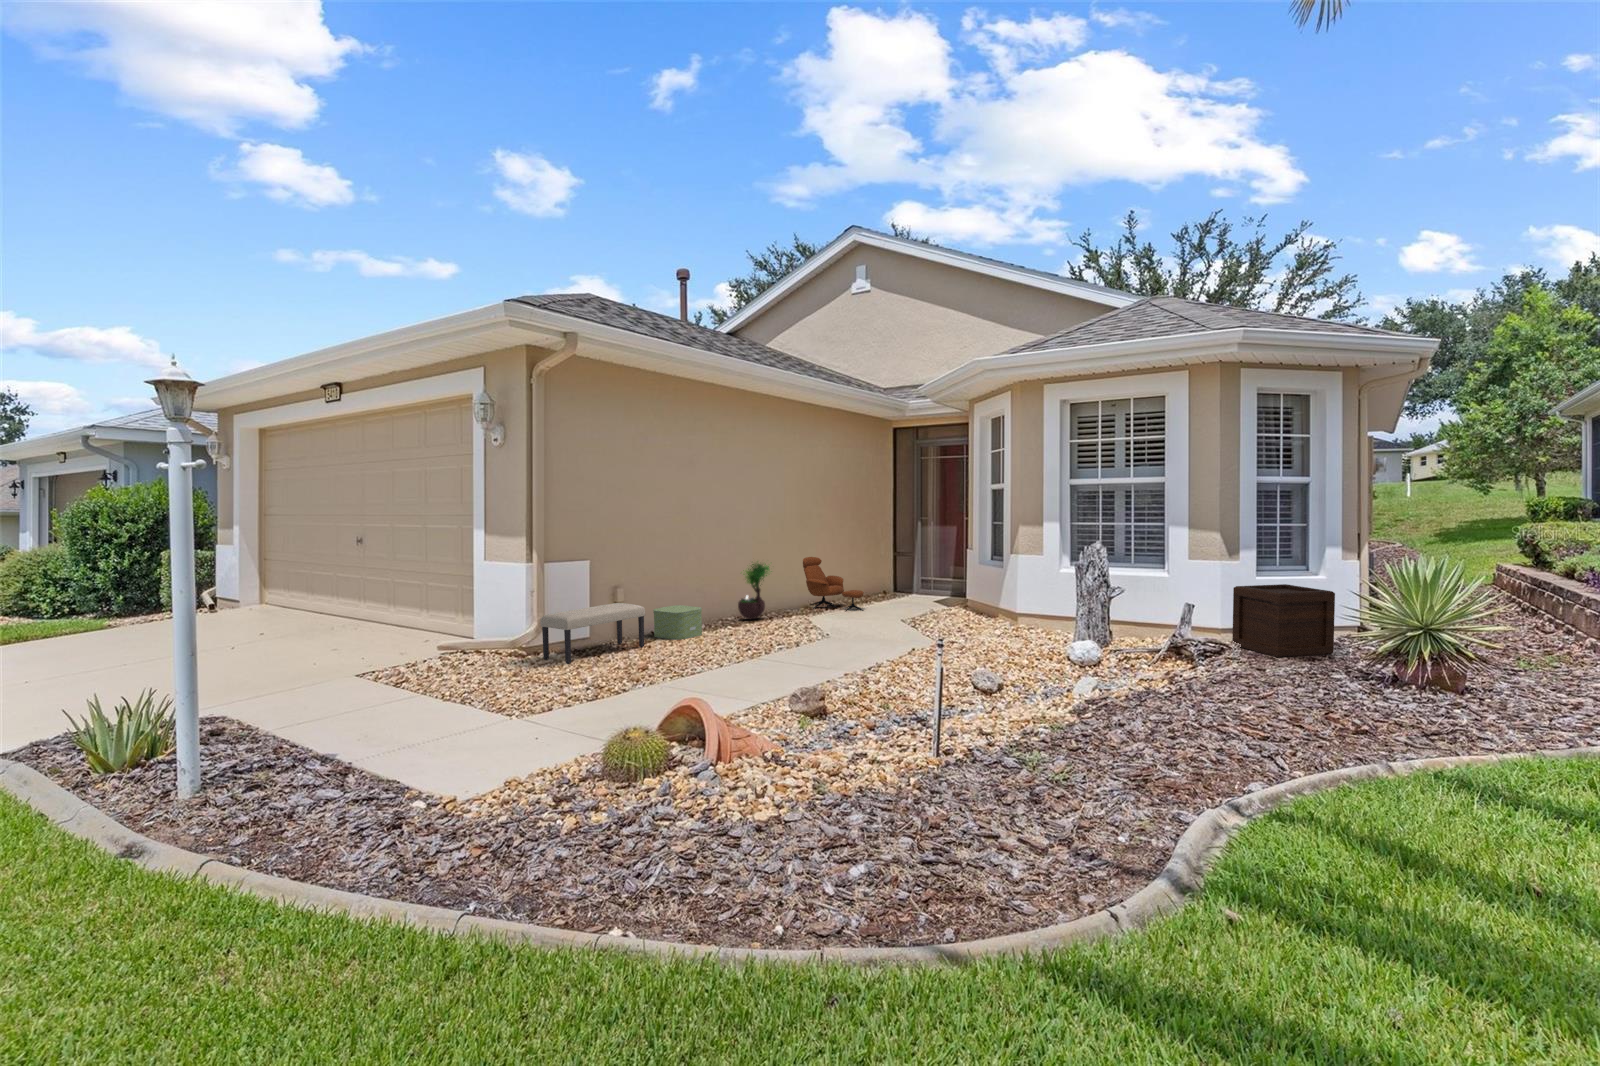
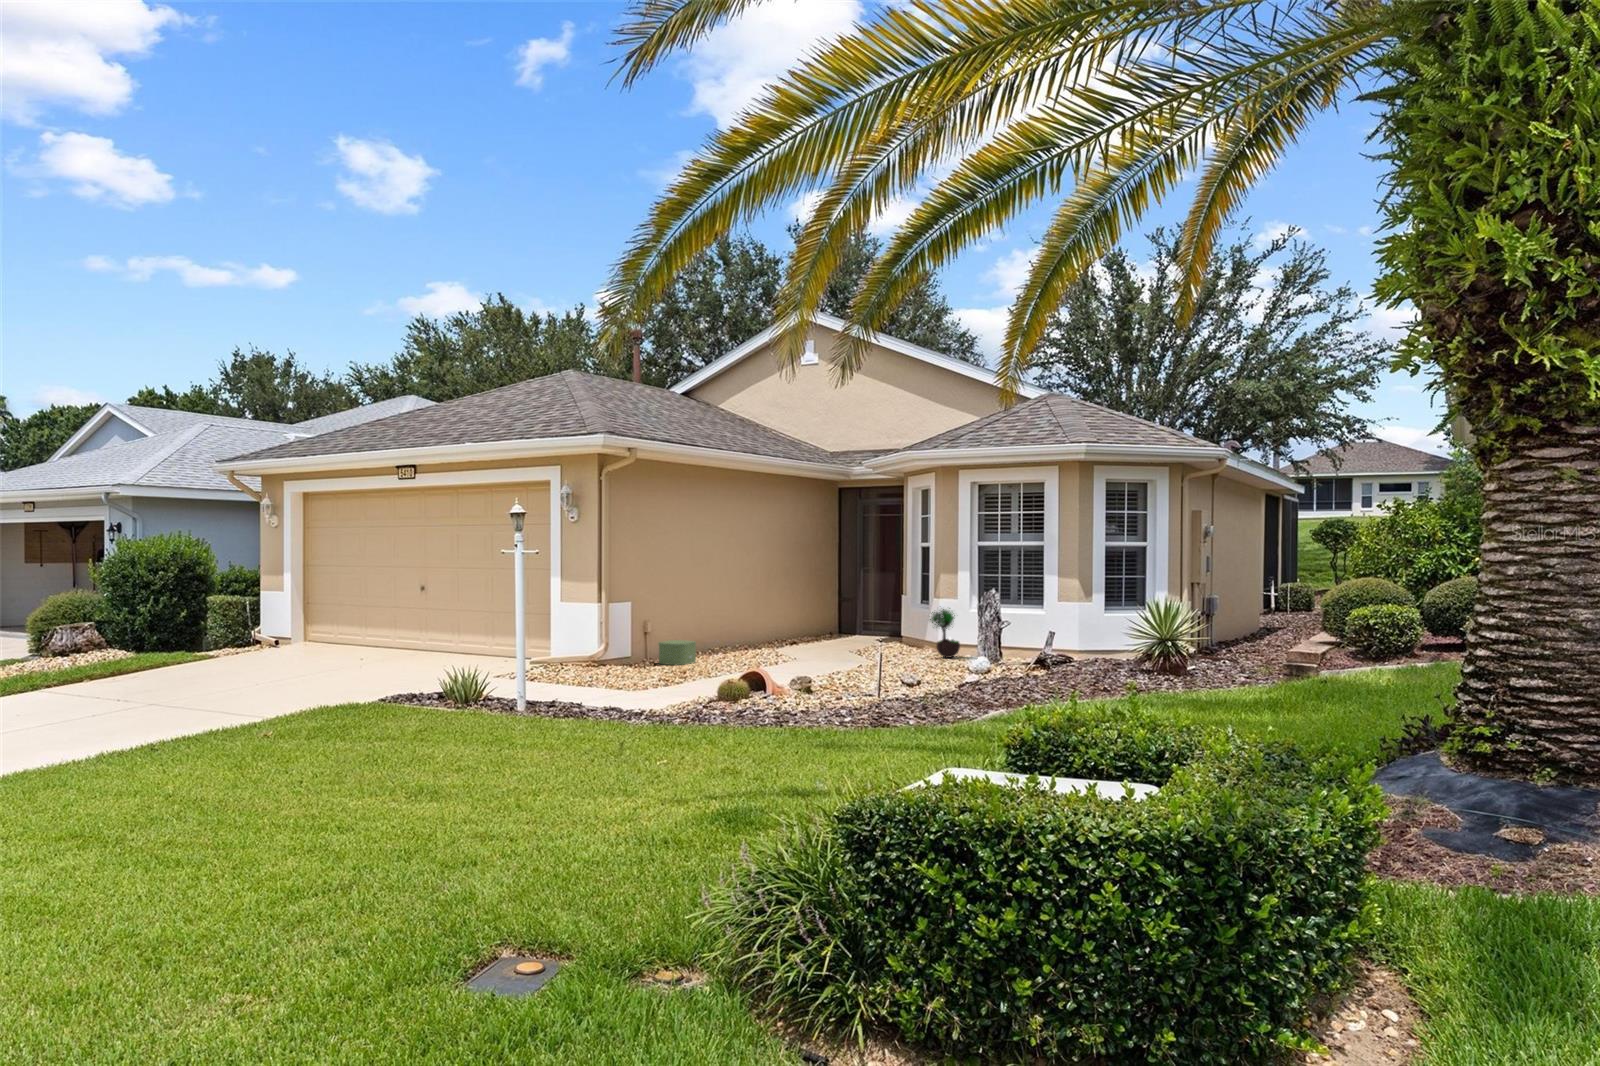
lounge chair: present [803,557,864,611] -> none [765,603,818,648]
potted tree: present [738,563,769,619] -> present [930,608,960,658]
wooden crate: present [1232,584,1335,658] -> none [1088,619,1149,668]
bench: present [540,603,645,664] -> none [591,636,660,677]

